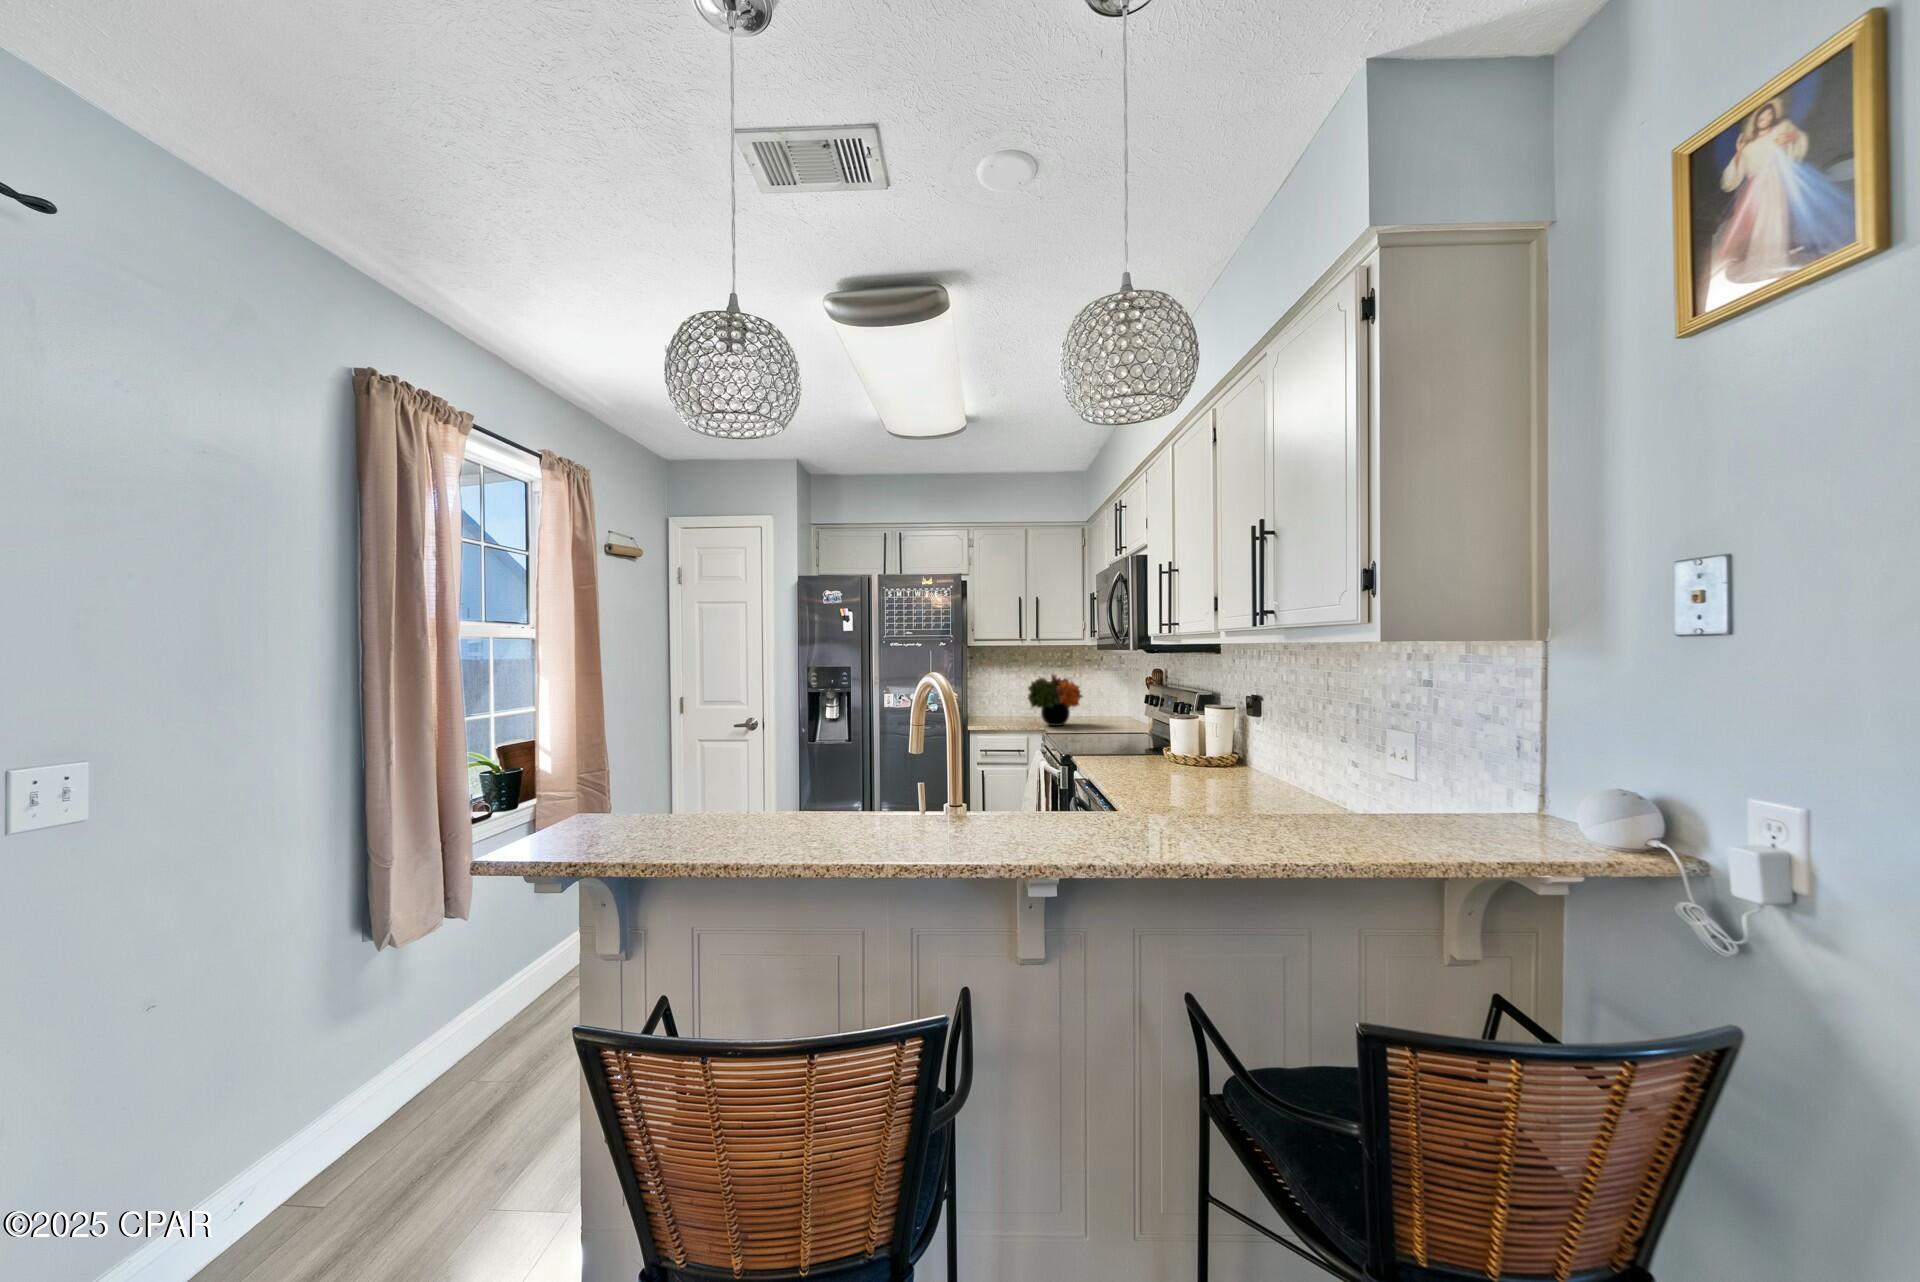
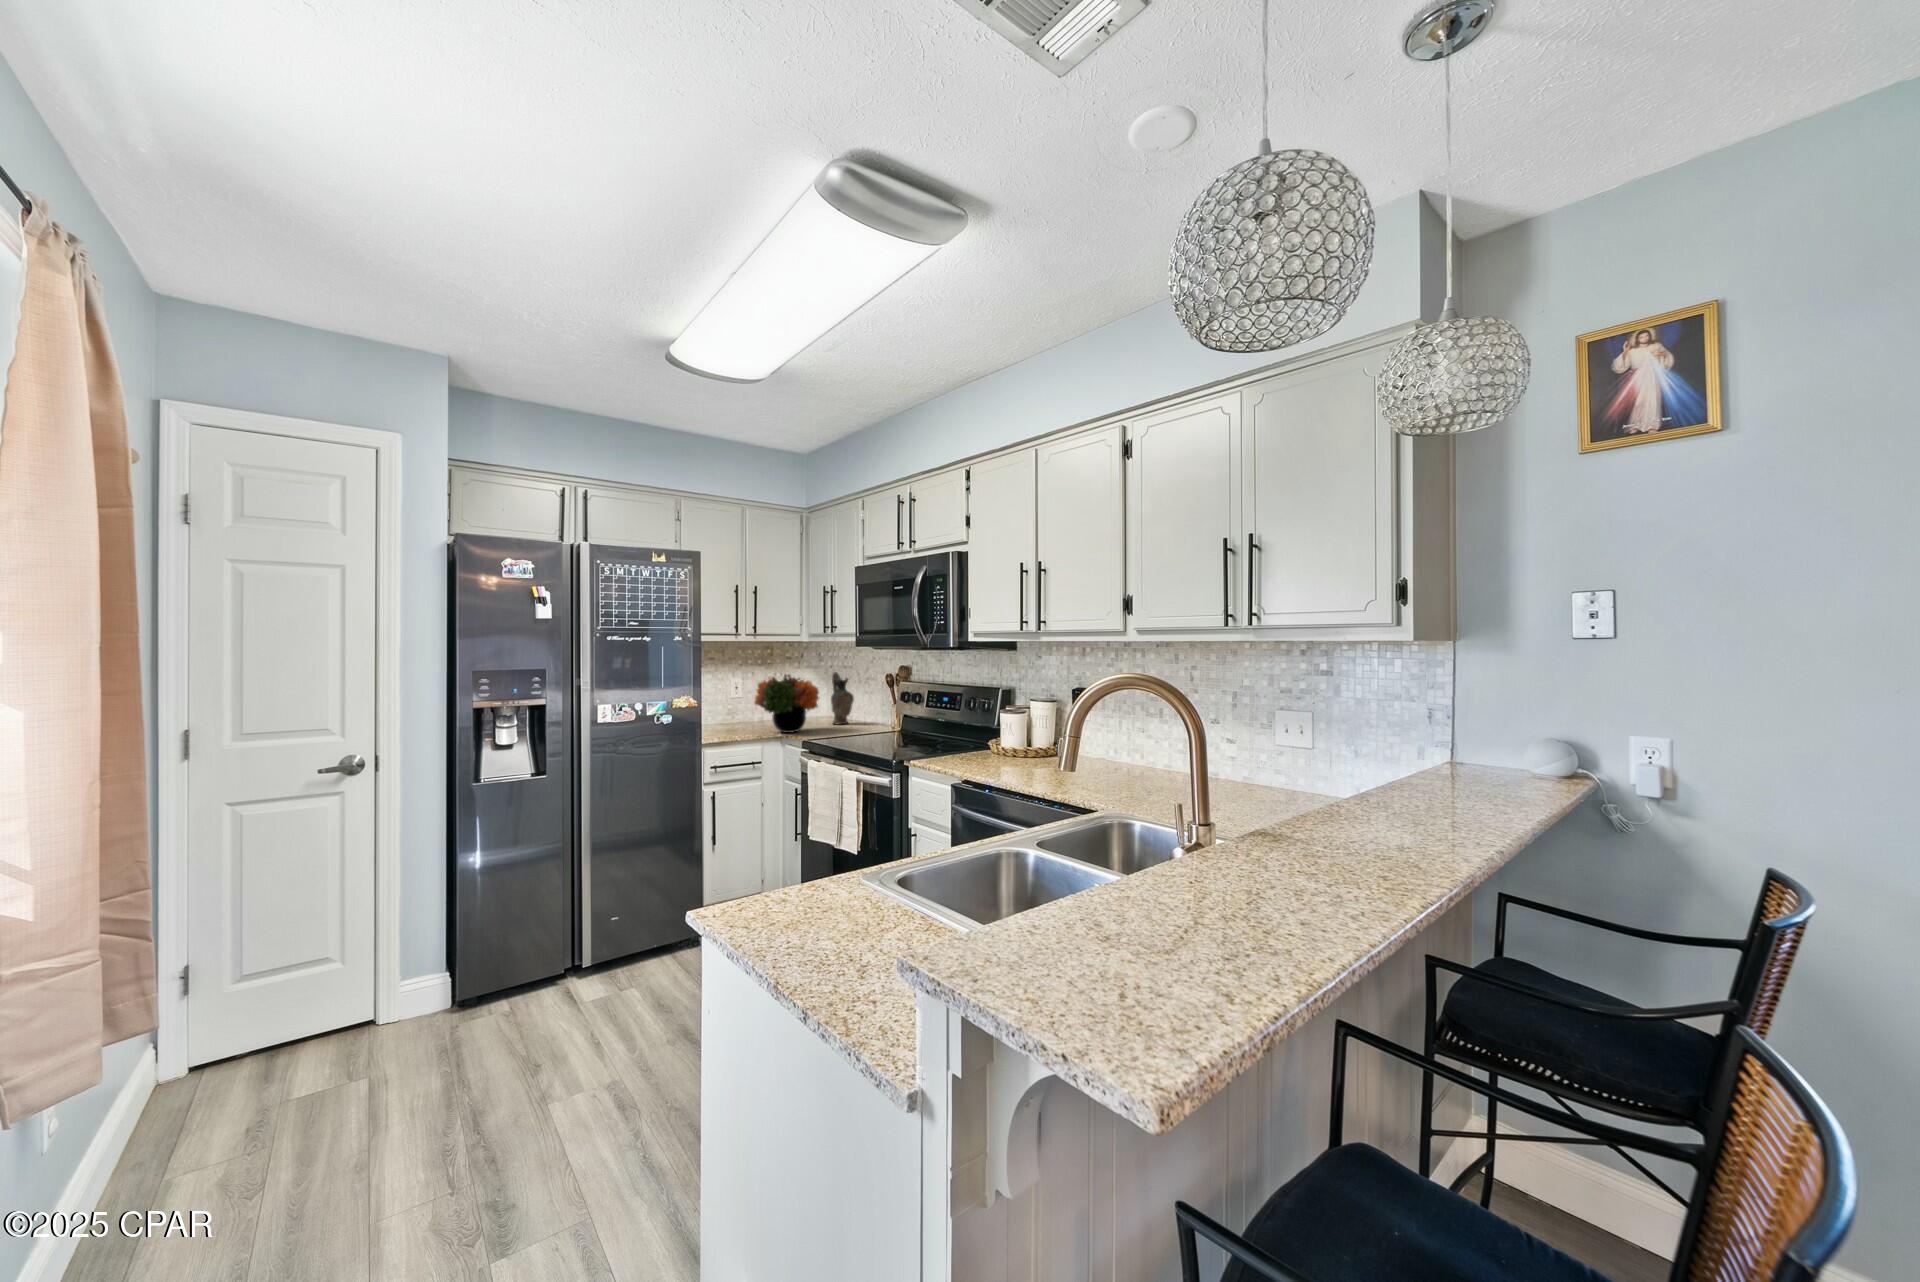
ceramic pitcher: none [1104,673,1125,722] -> present [831,672,854,725]

